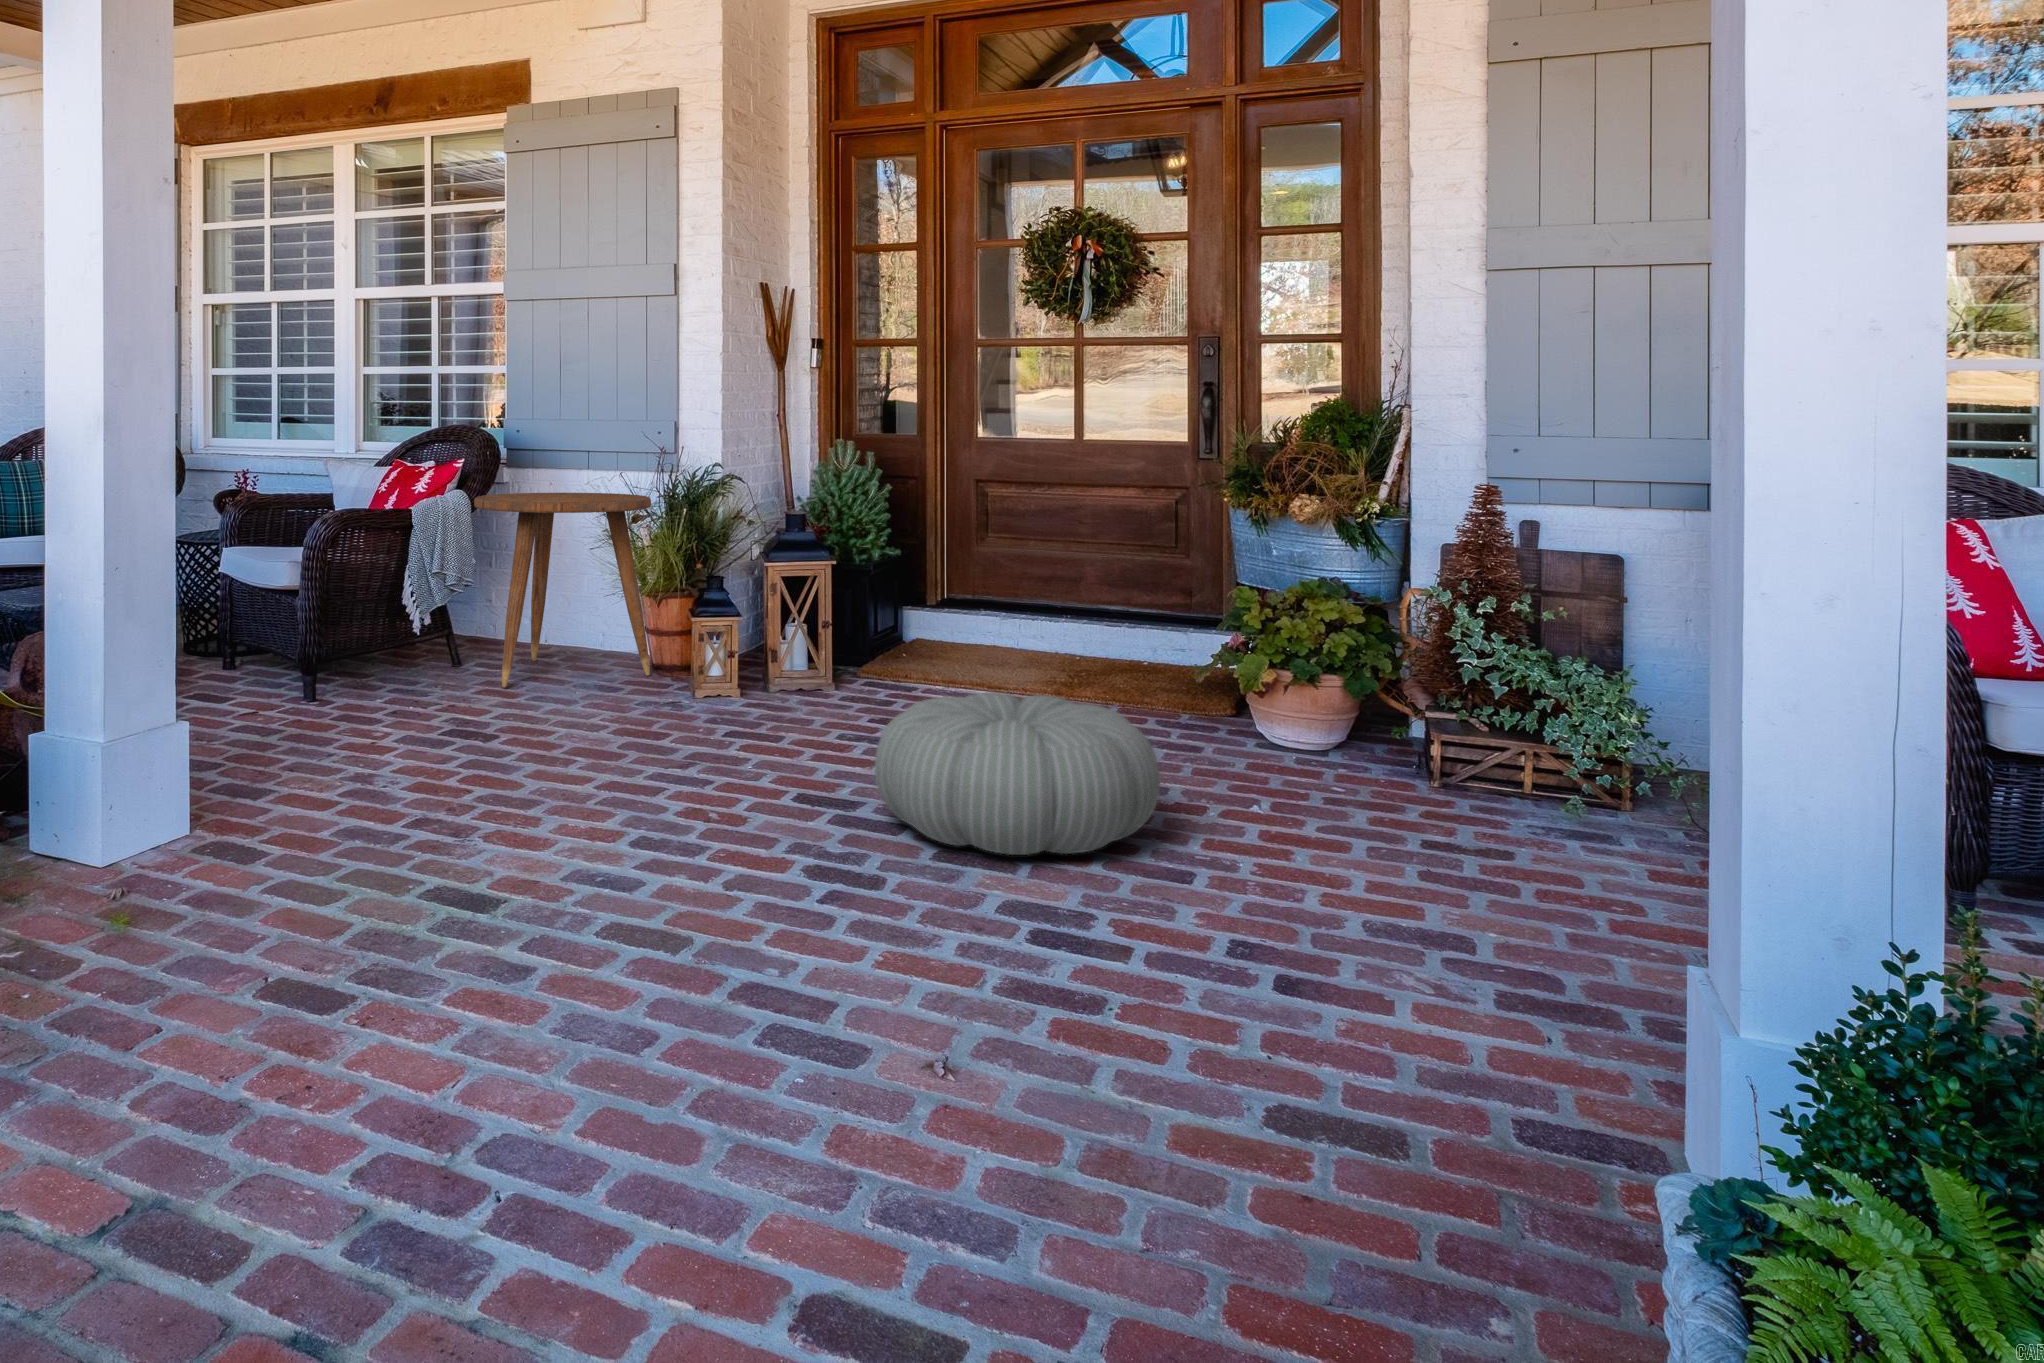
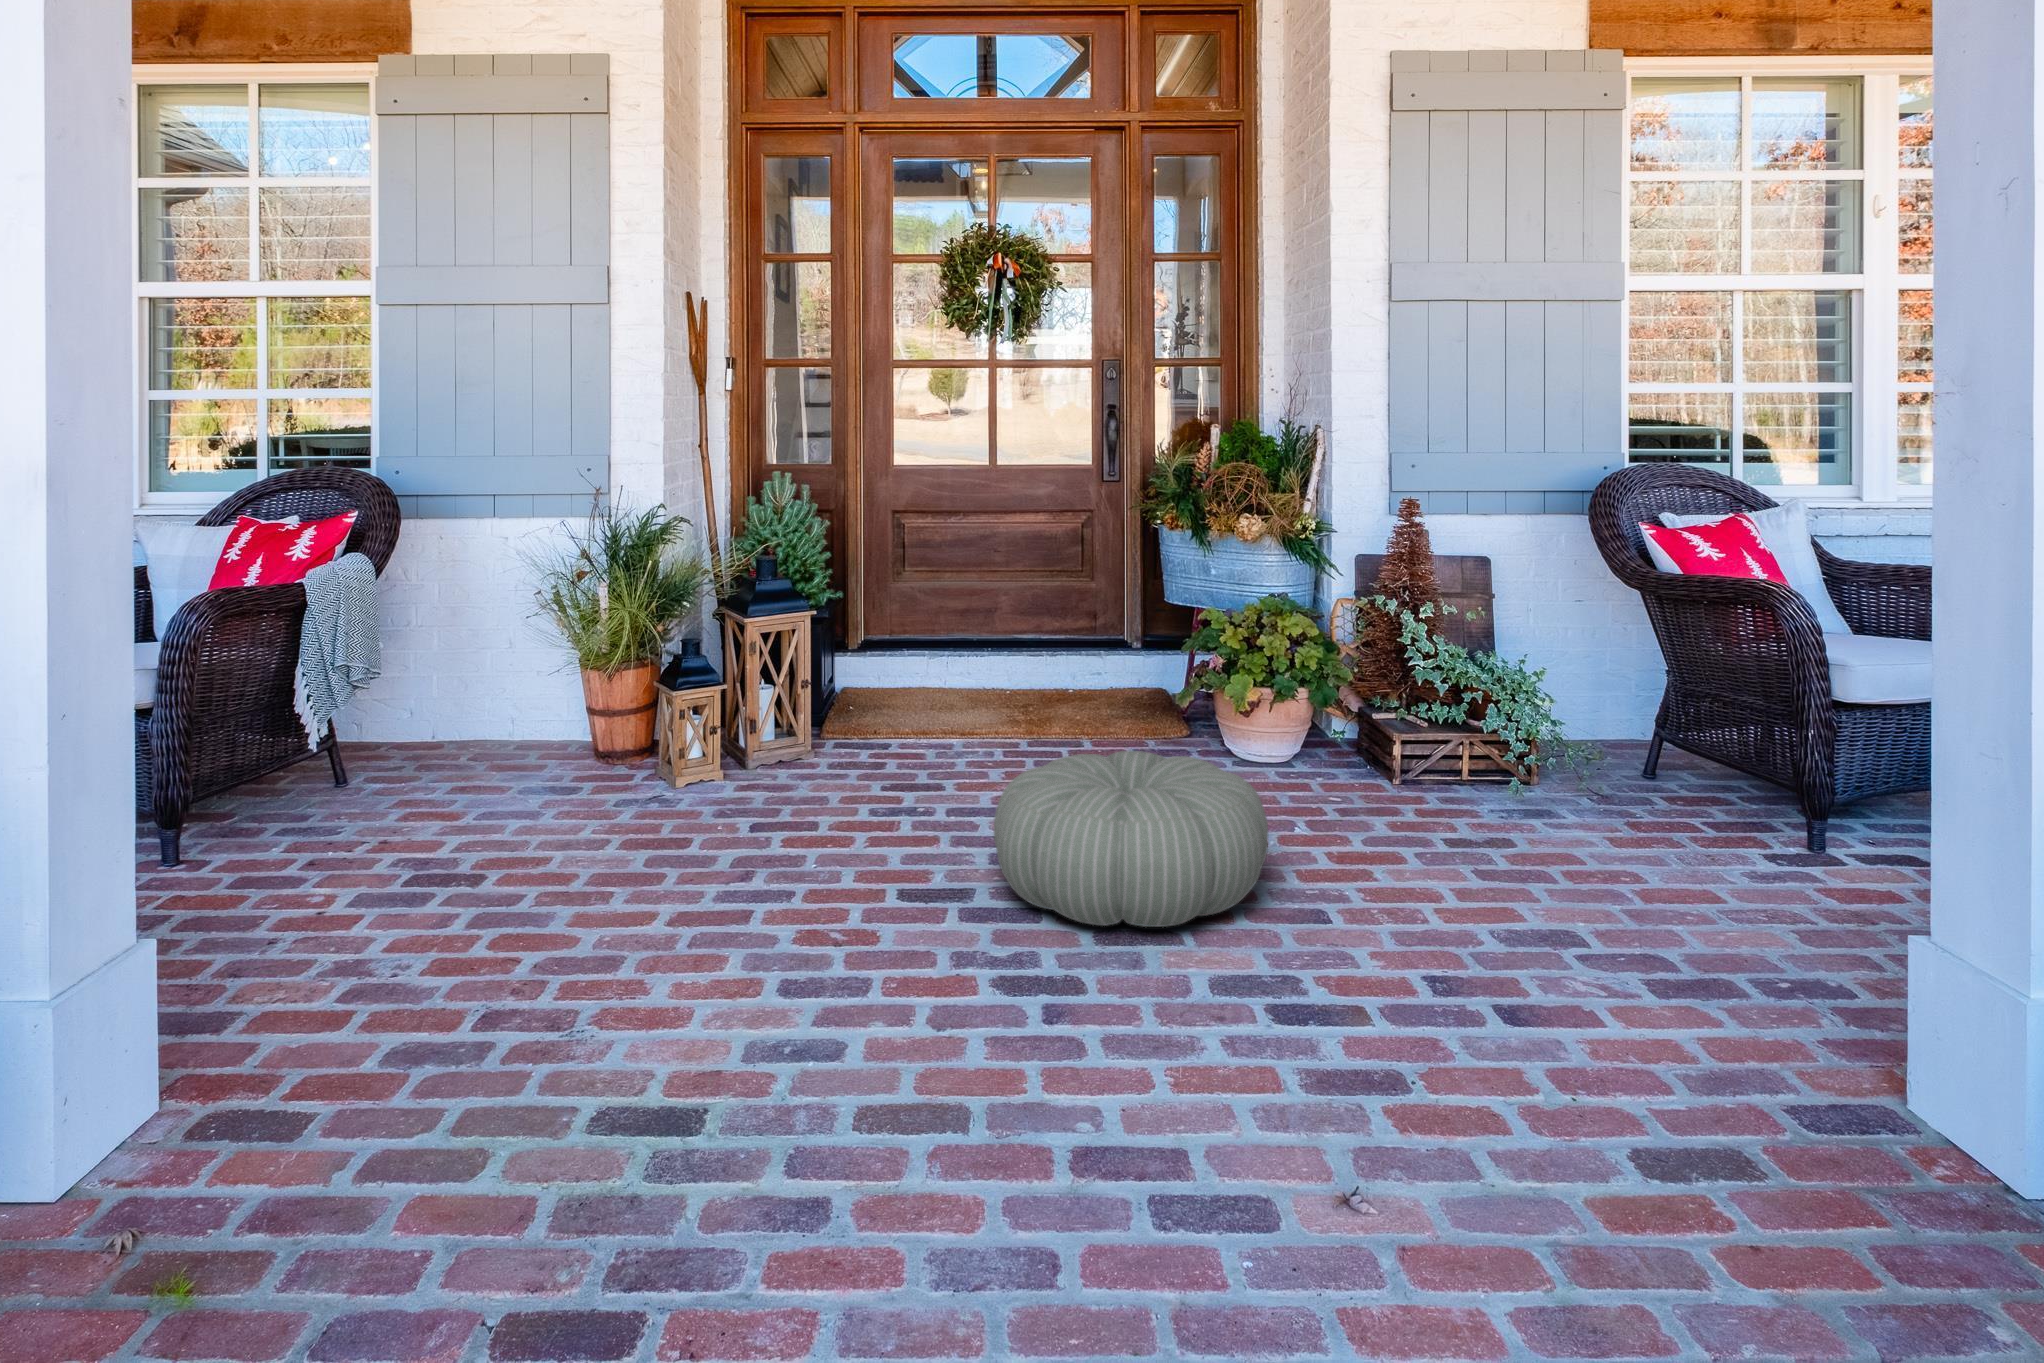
side table: present [474,493,651,688] -> none [366,550,589,794]

